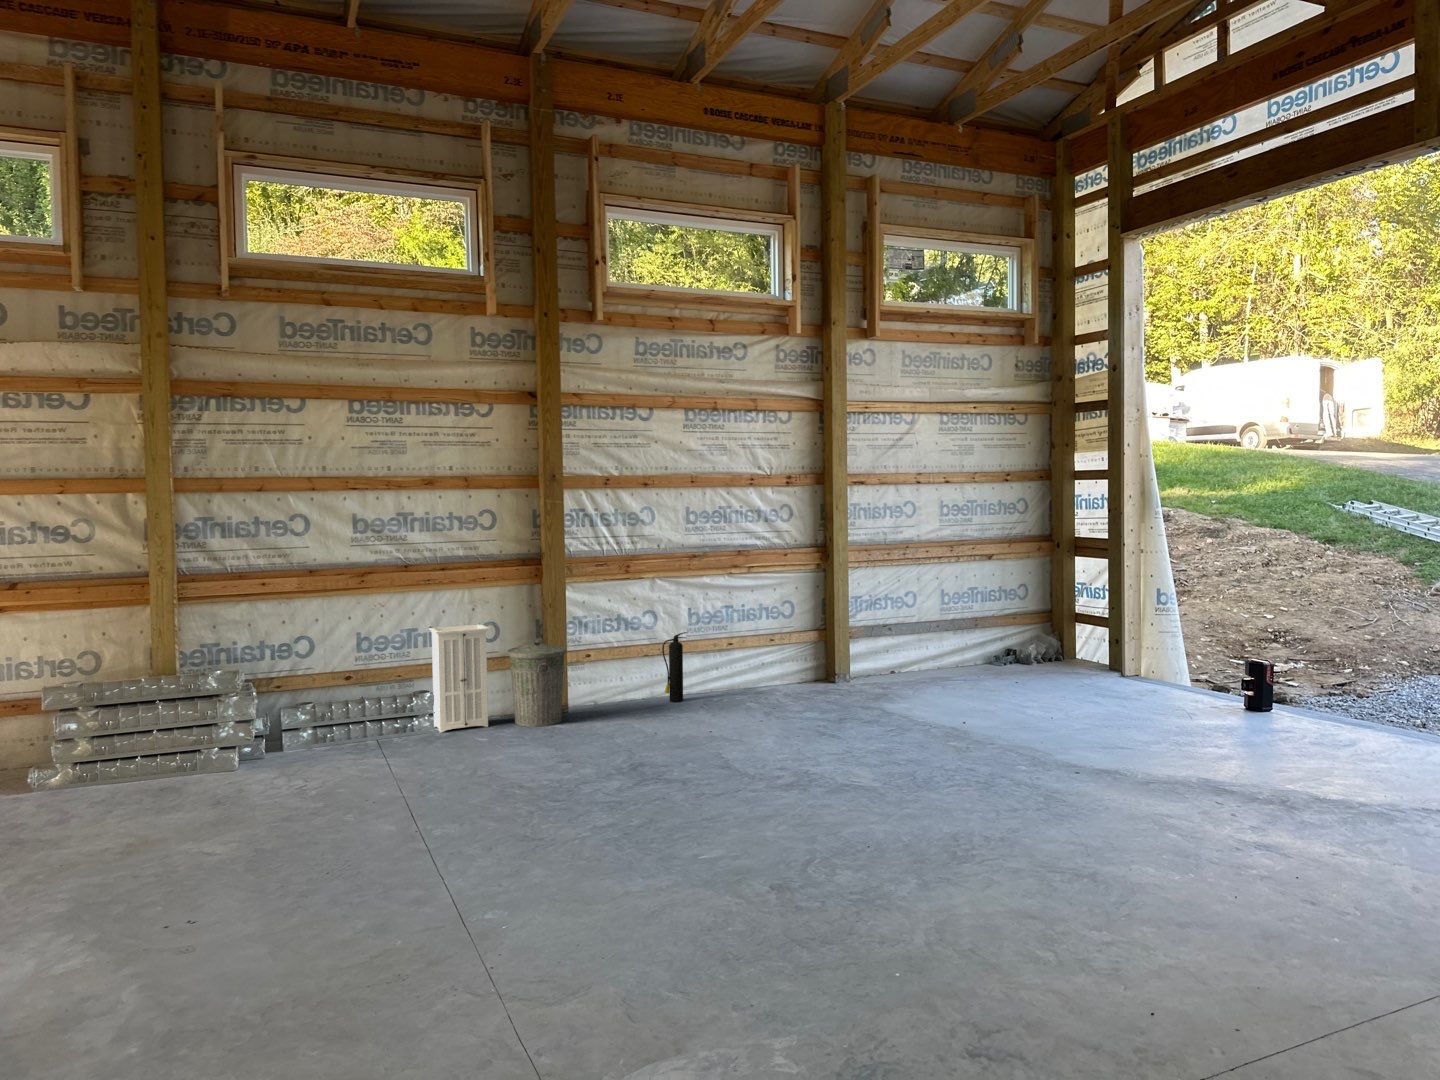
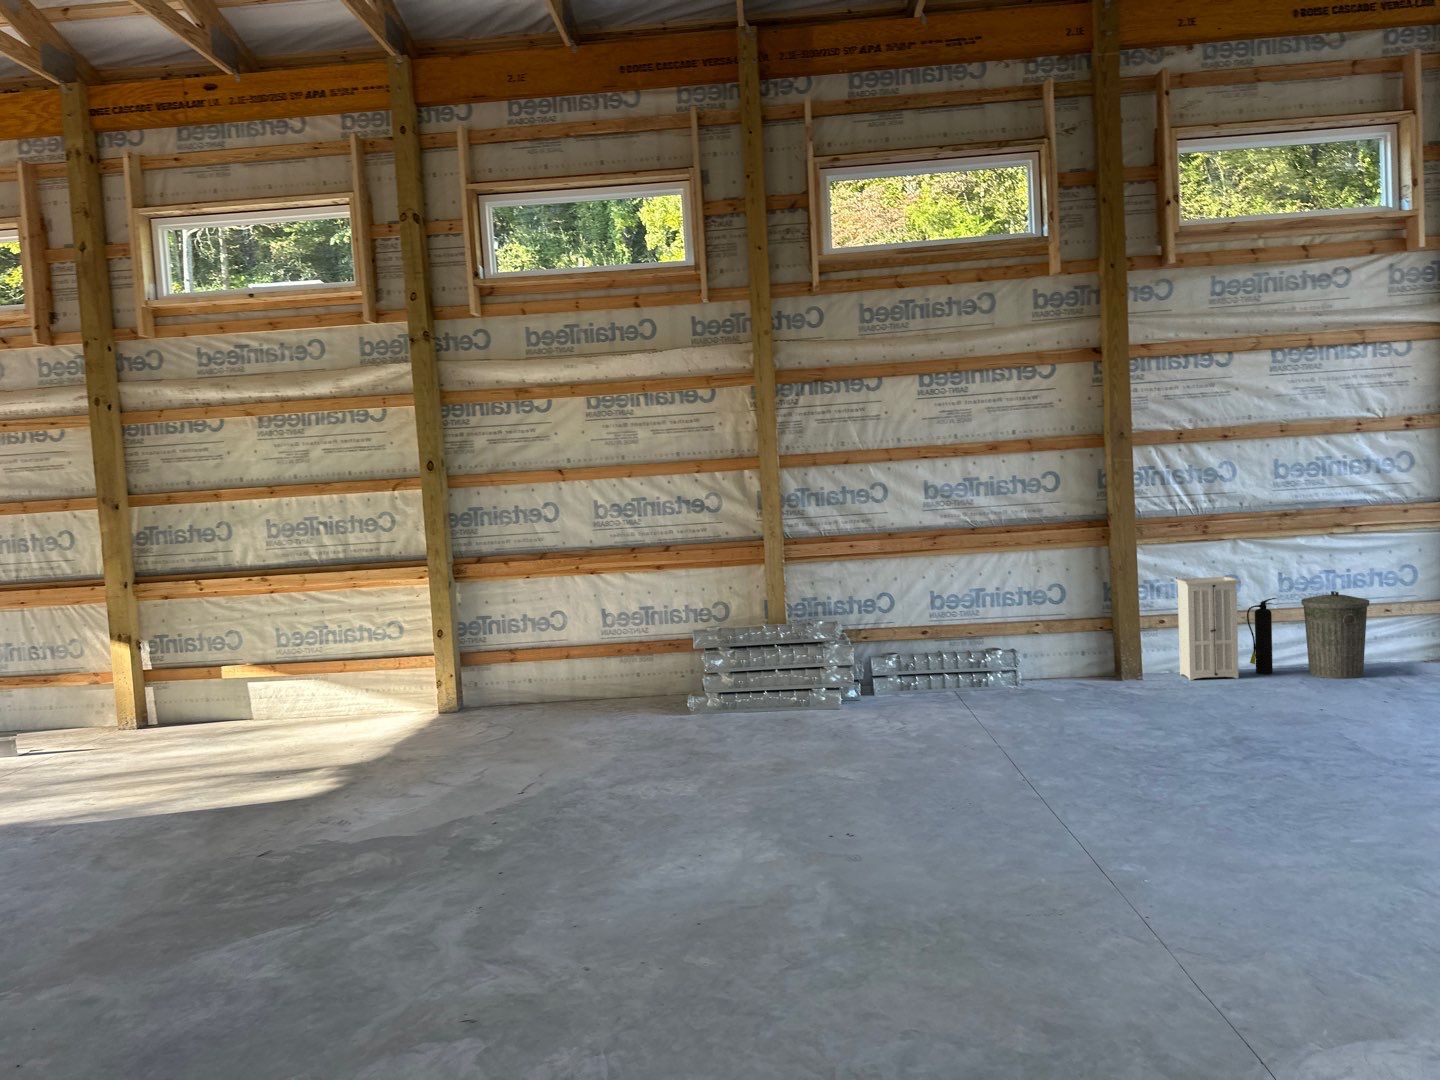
storage cabinet: present [429,624,490,733] -> present [1175,576,1240,680]
trash can: present [508,641,566,727] -> present [1301,591,1369,679]

